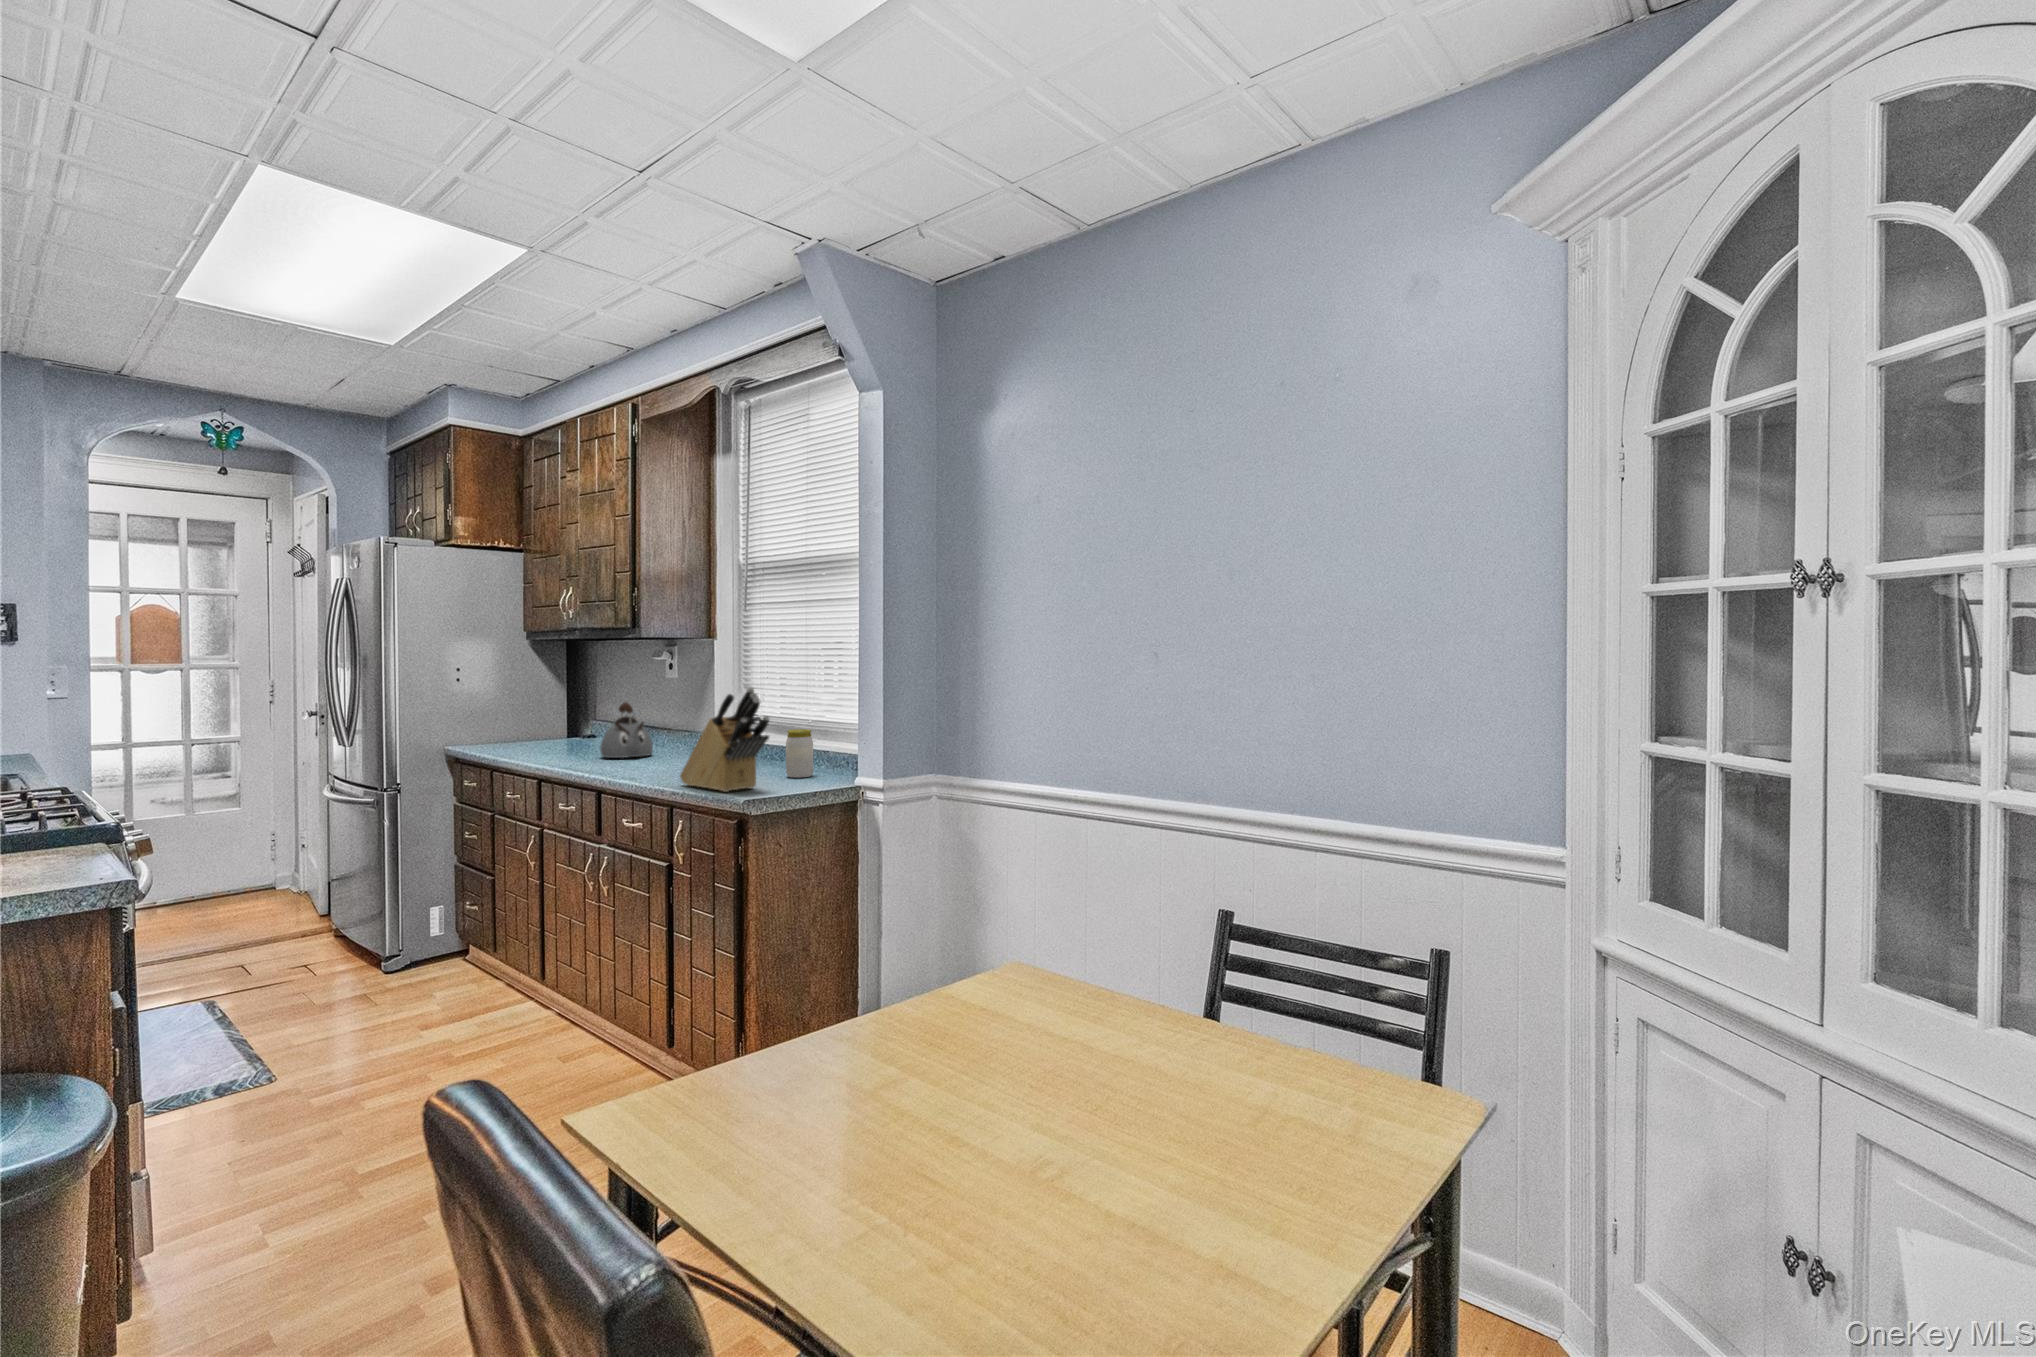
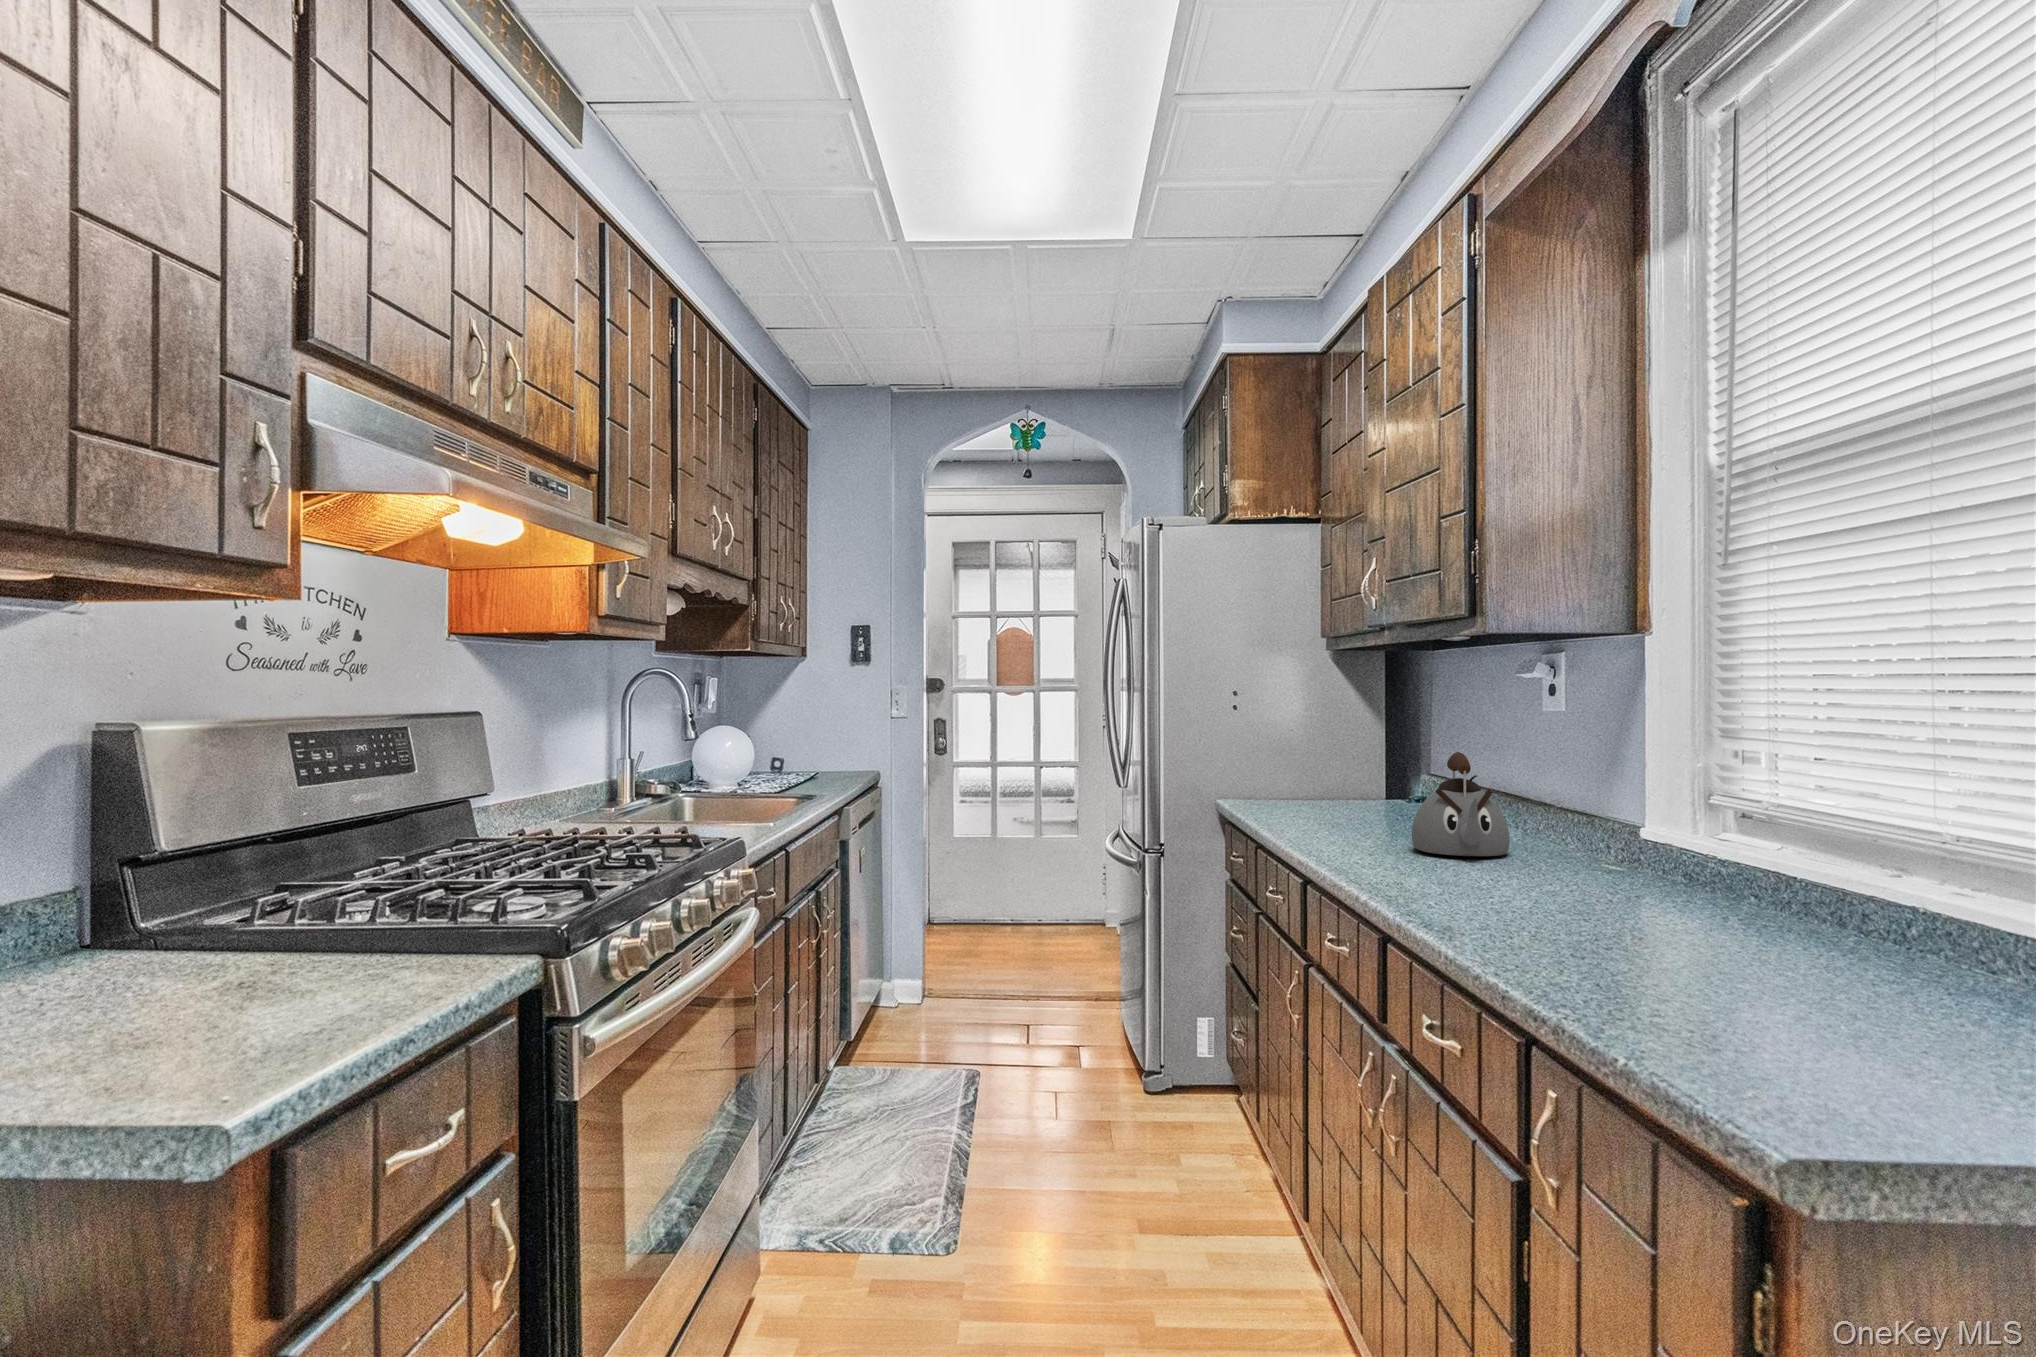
knife block: present [680,687,770,792] -> none [1533,734,1824,1038]
jar: present [786,729,813,778] -> none [1860,861,1964,1012]

